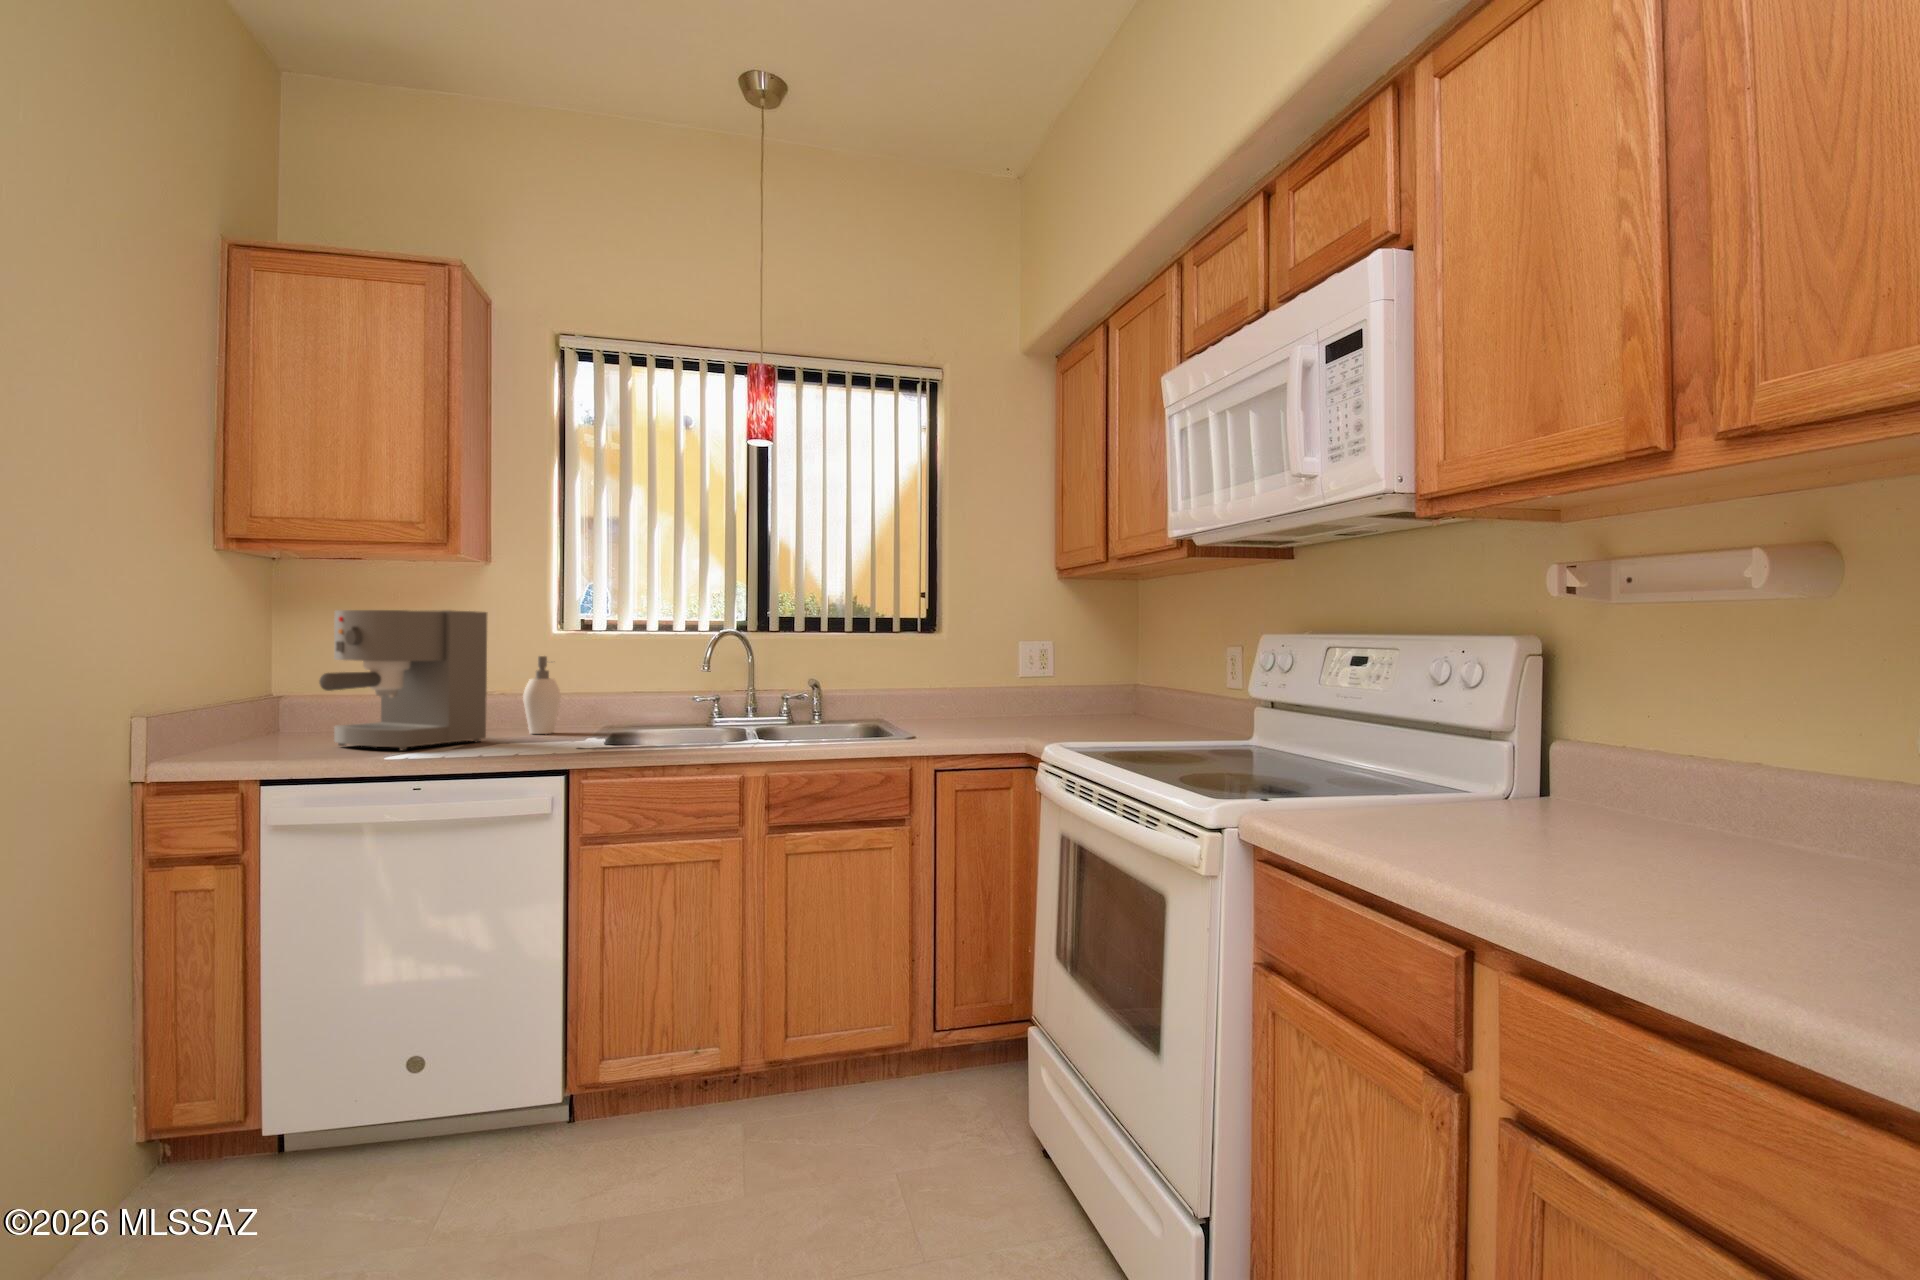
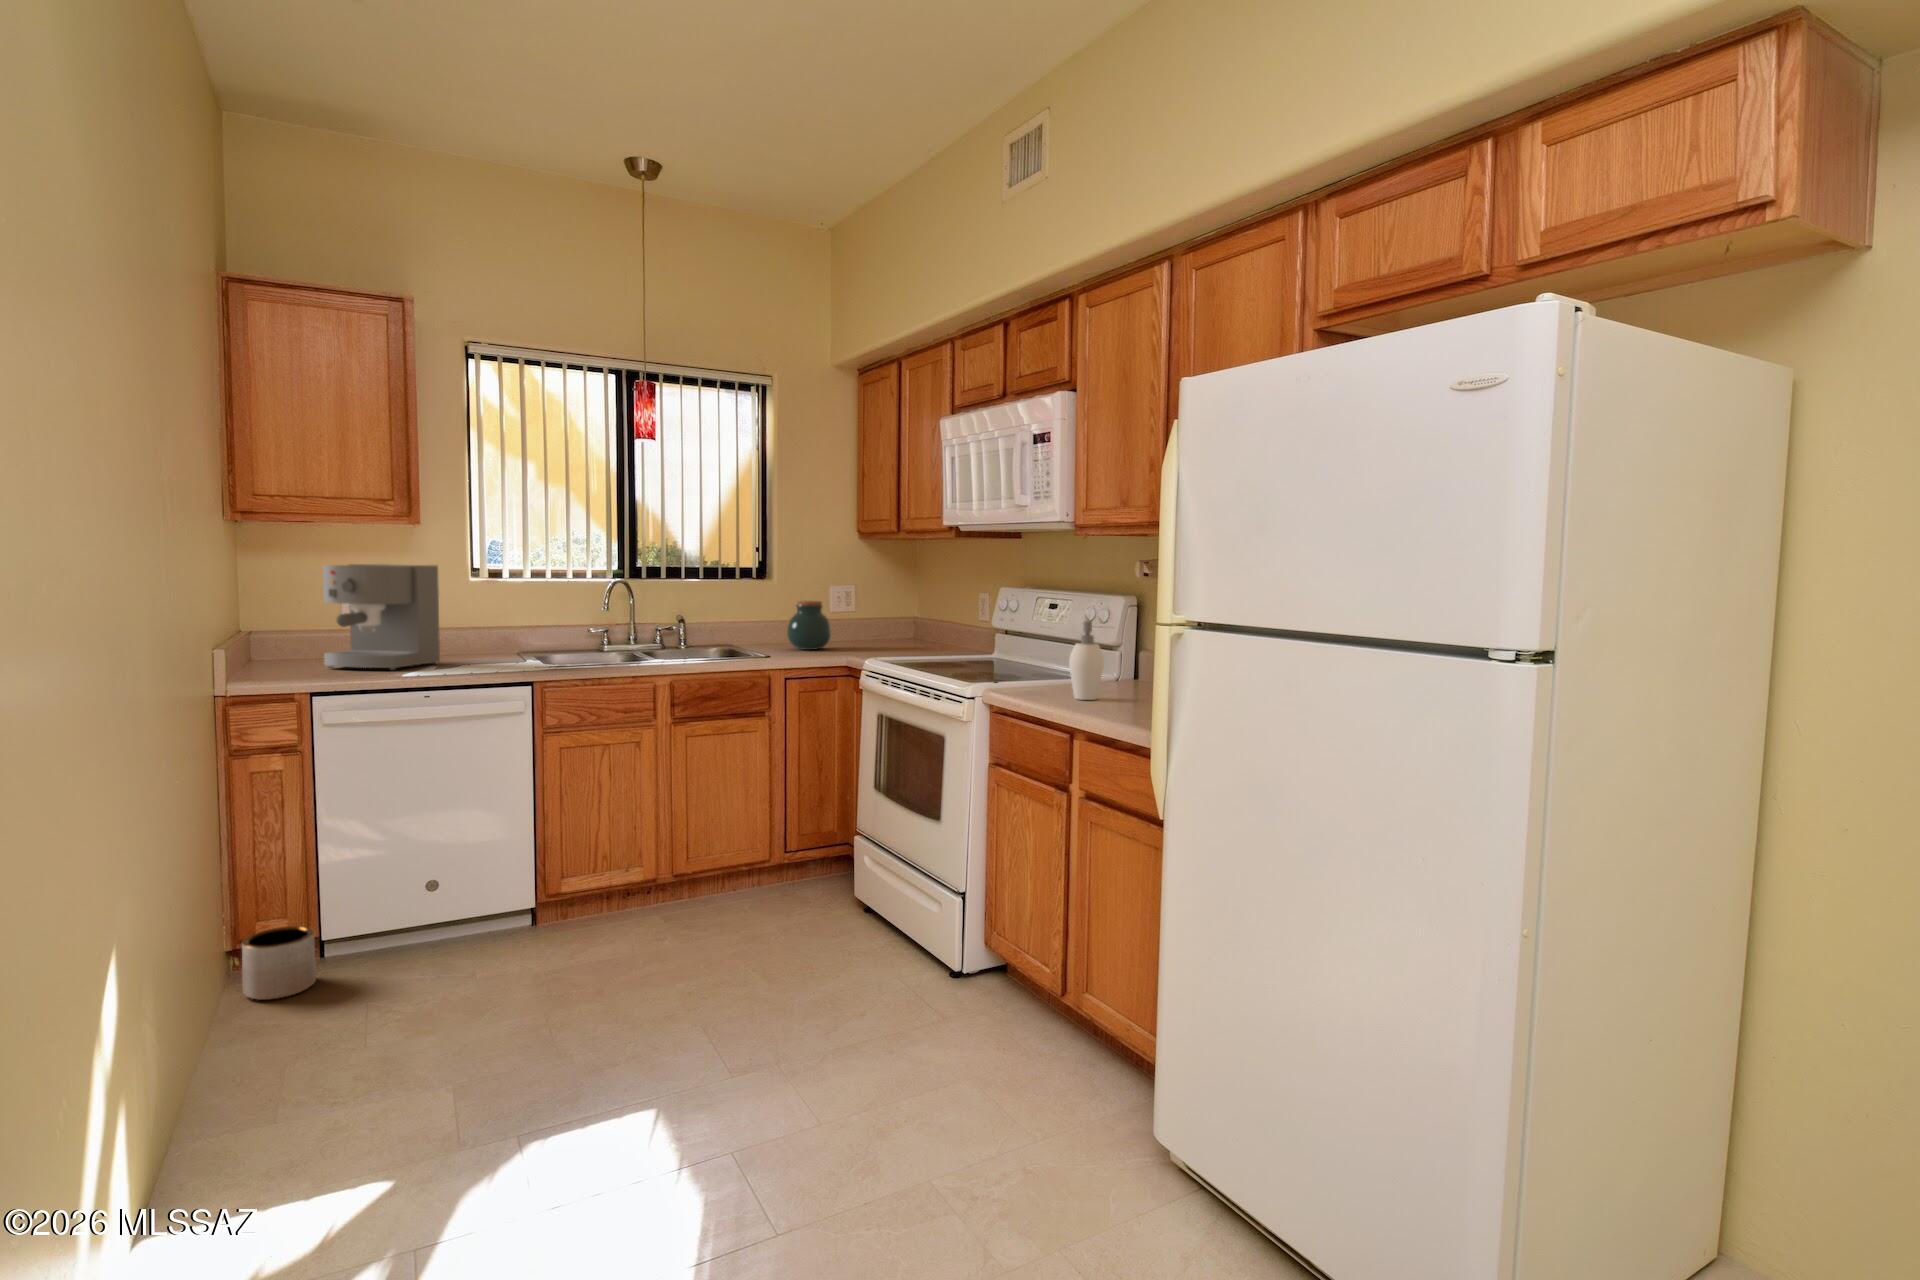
soap dispenser: present [523,656,560,734] -> present [1069,621,1104,700]
jar: none [954,661,1015,728] -> present [787,601,831,650]
planter: none [104,1120,222,1246] -> present [242,926,316,1000]

